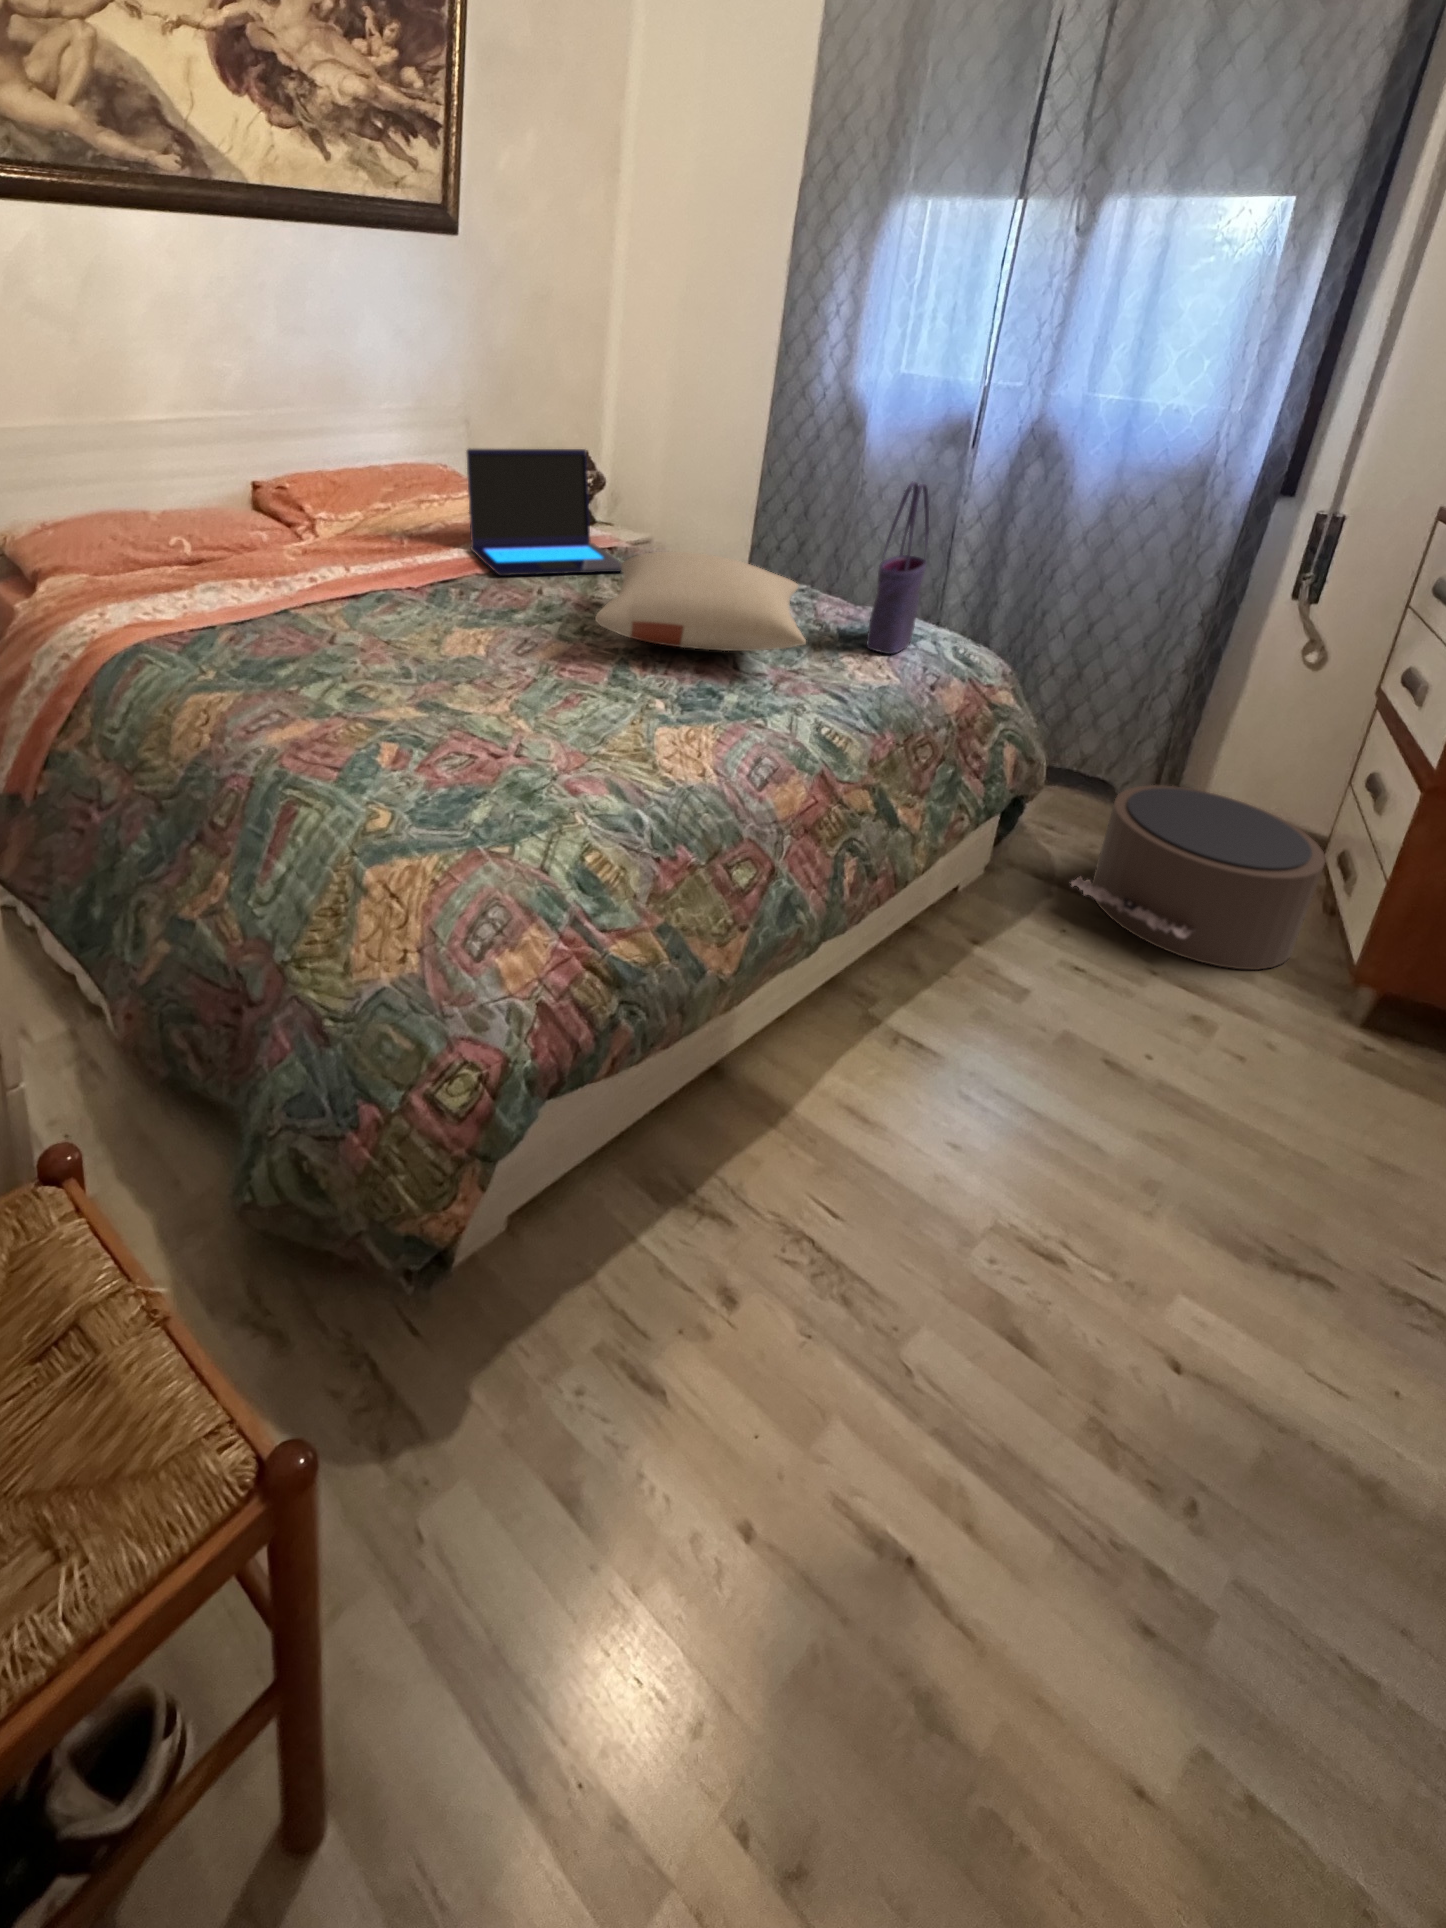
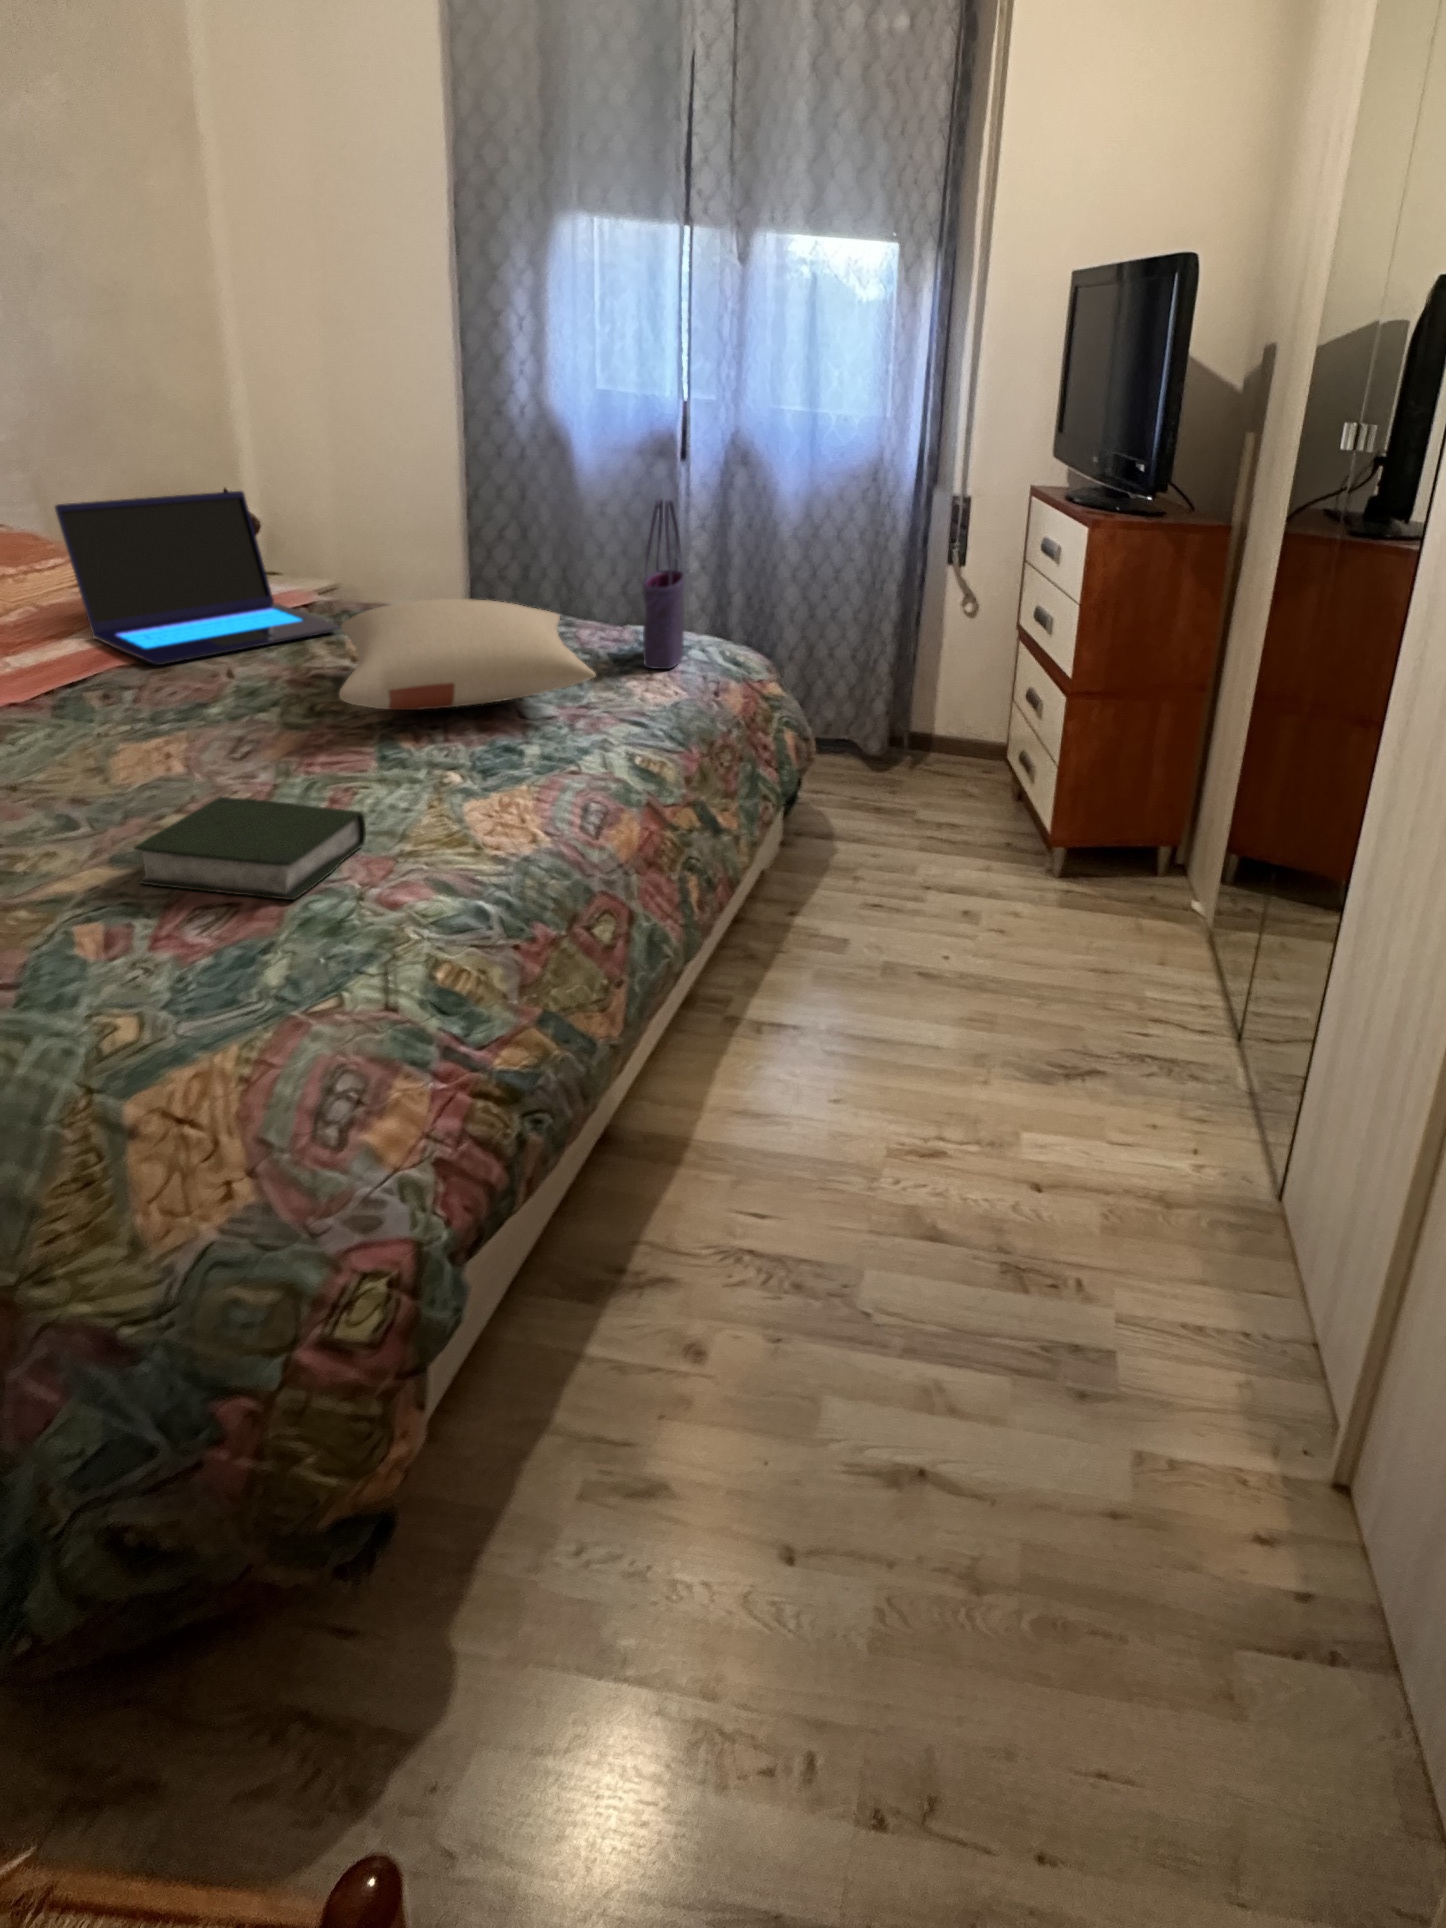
book: none [428,675,578,766] -> present [134,797,366,900]
pouf: present [1071,785,1326,969] -> none [851,729,1018,869]

